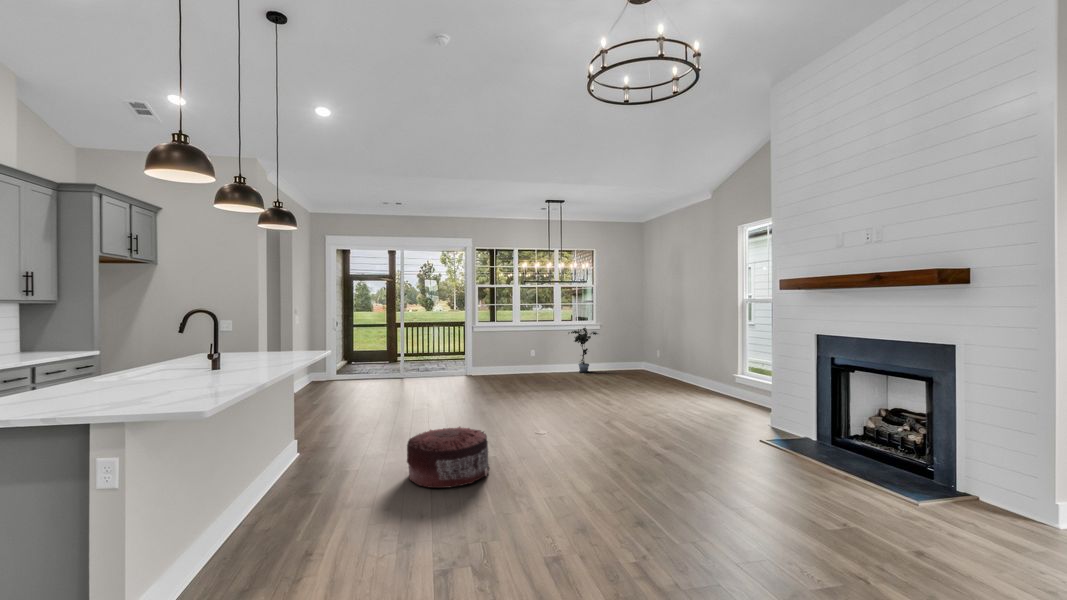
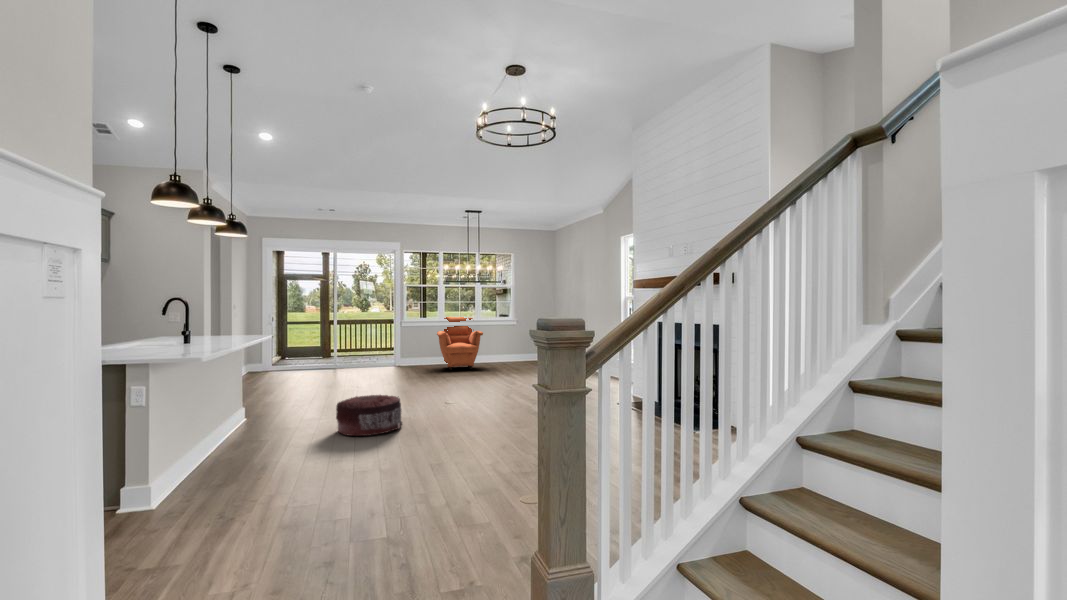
armchair: none [509,318,561,378] -> present [437,317,483,370]
potted plant: present [568,328,598,373] -> none [491,323,519,365]

